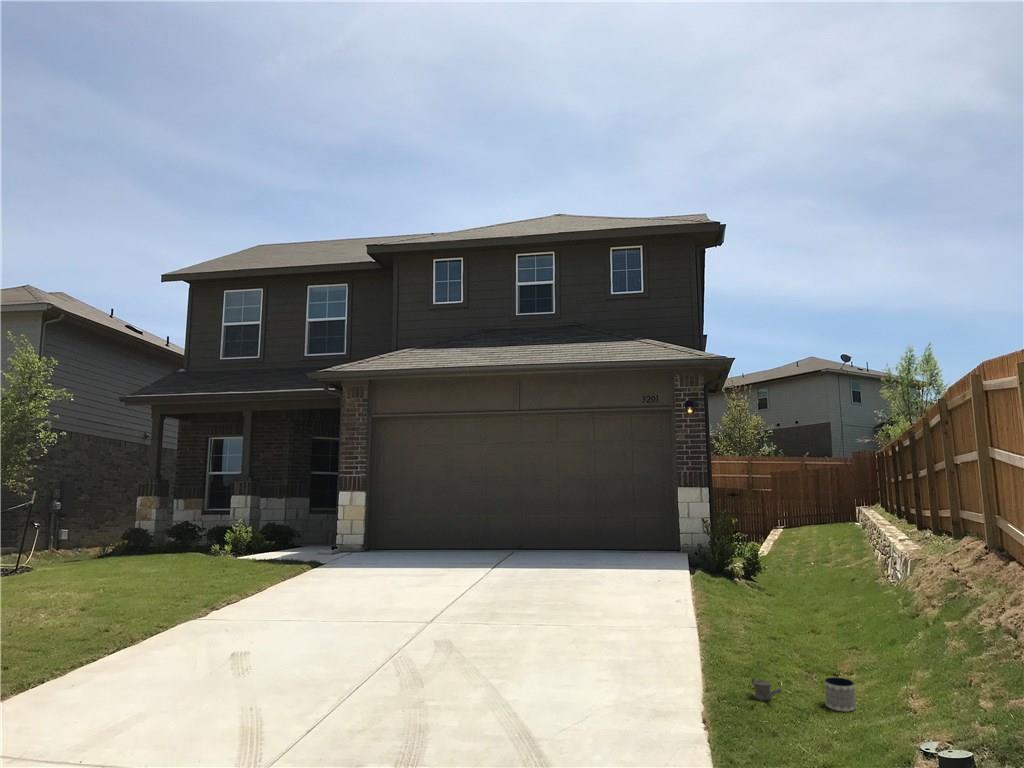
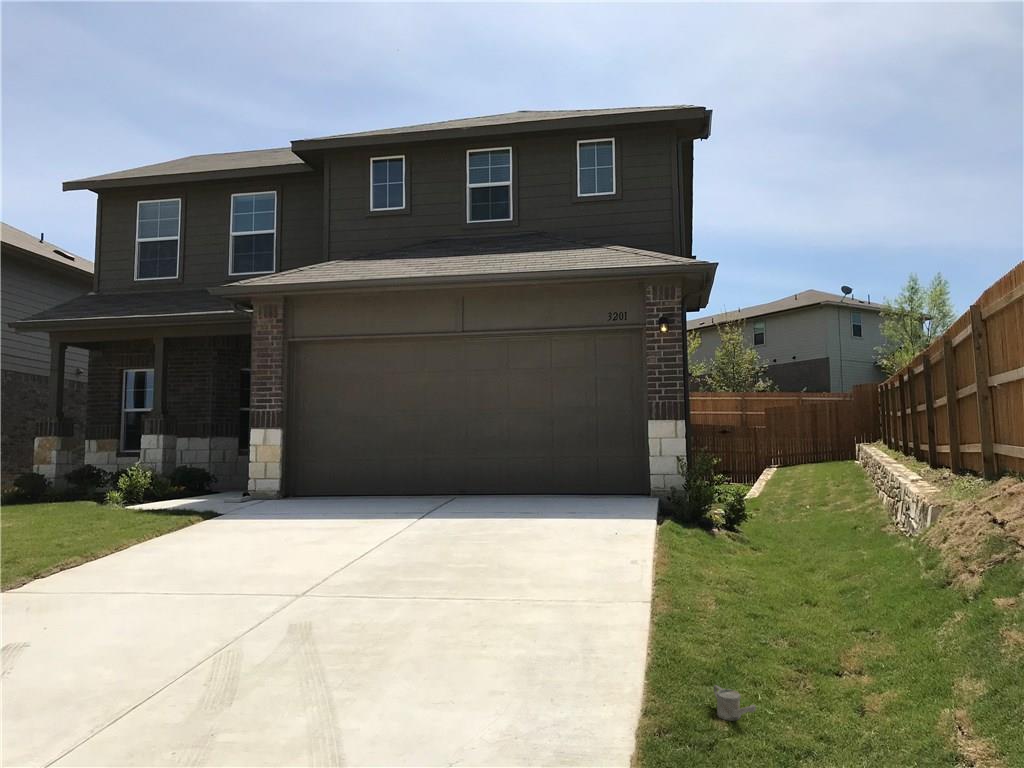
planter: present [825,677,855,712] -> none [820,687,865,740]

